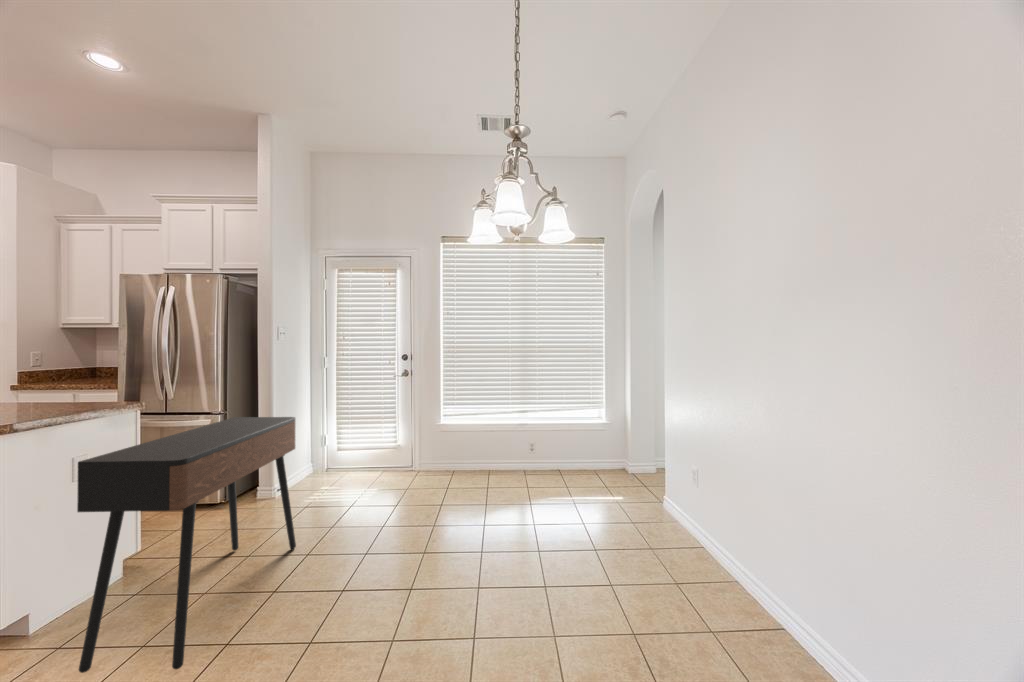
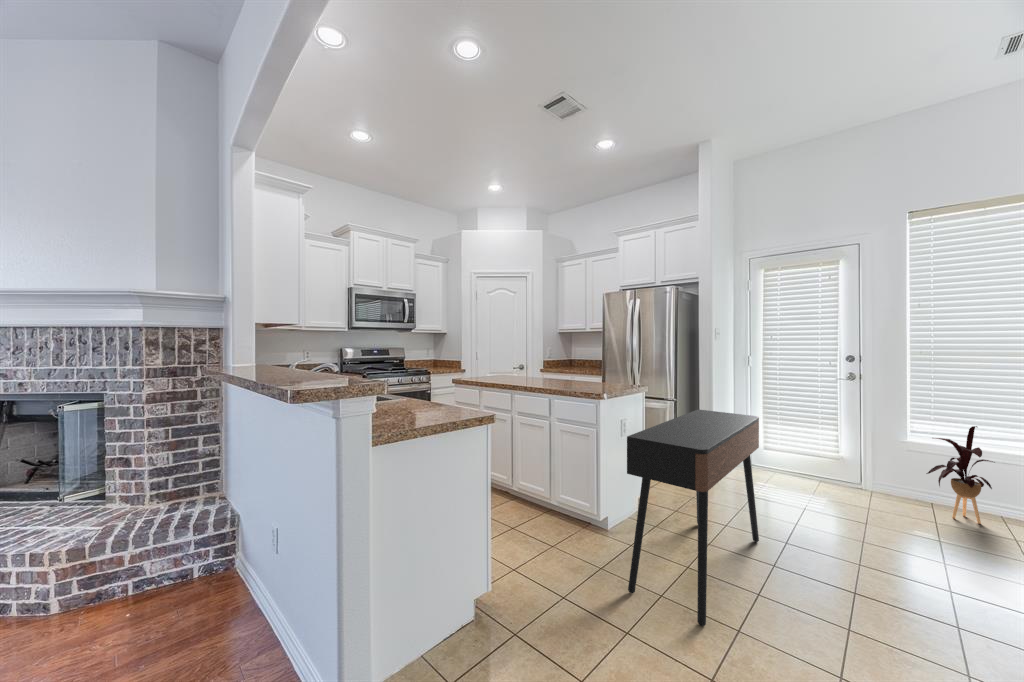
house plant: none [446,406,485,480] -> present [926,426,993,524]

